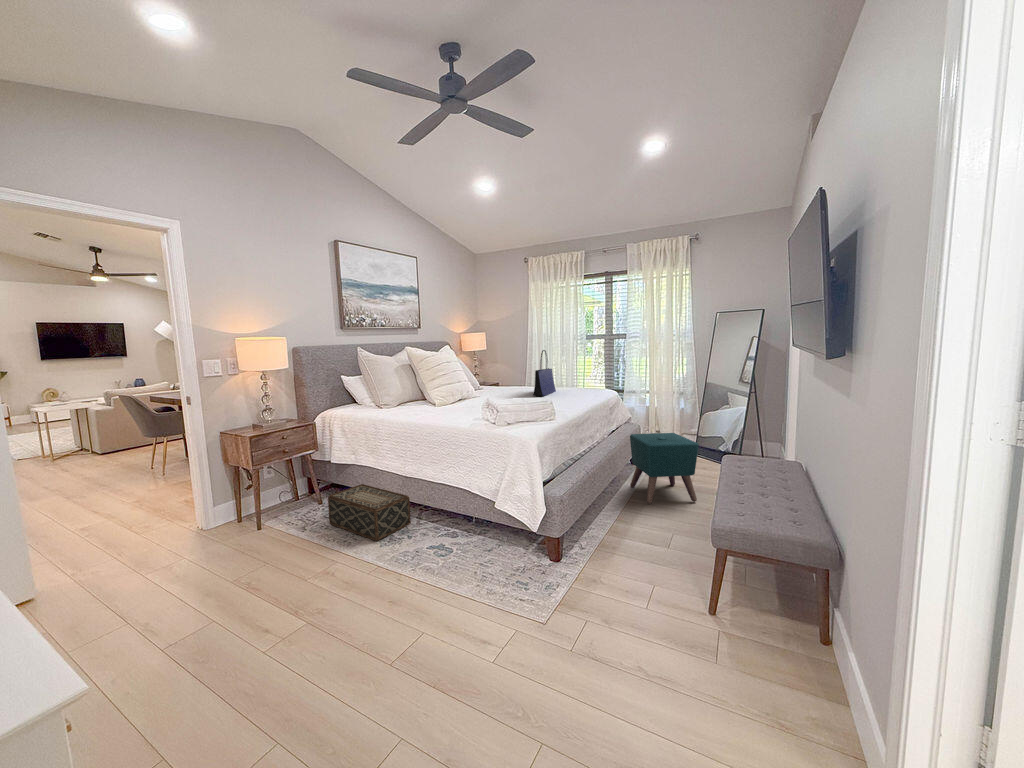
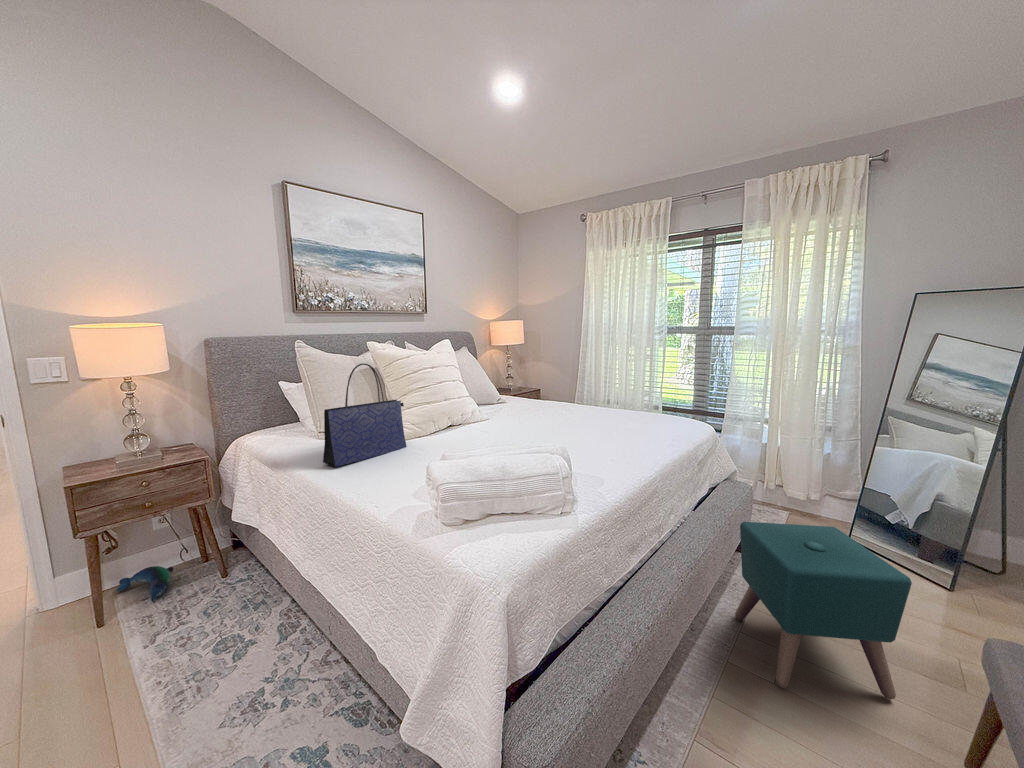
tote bag: present [533,350,556,396] -> present [323,364,407,467]
woven basket: present [328,484,411,541] -> none [186,566,308,714]
plush toy: none [252,498,290,516] -> present [117,566,173,602]

